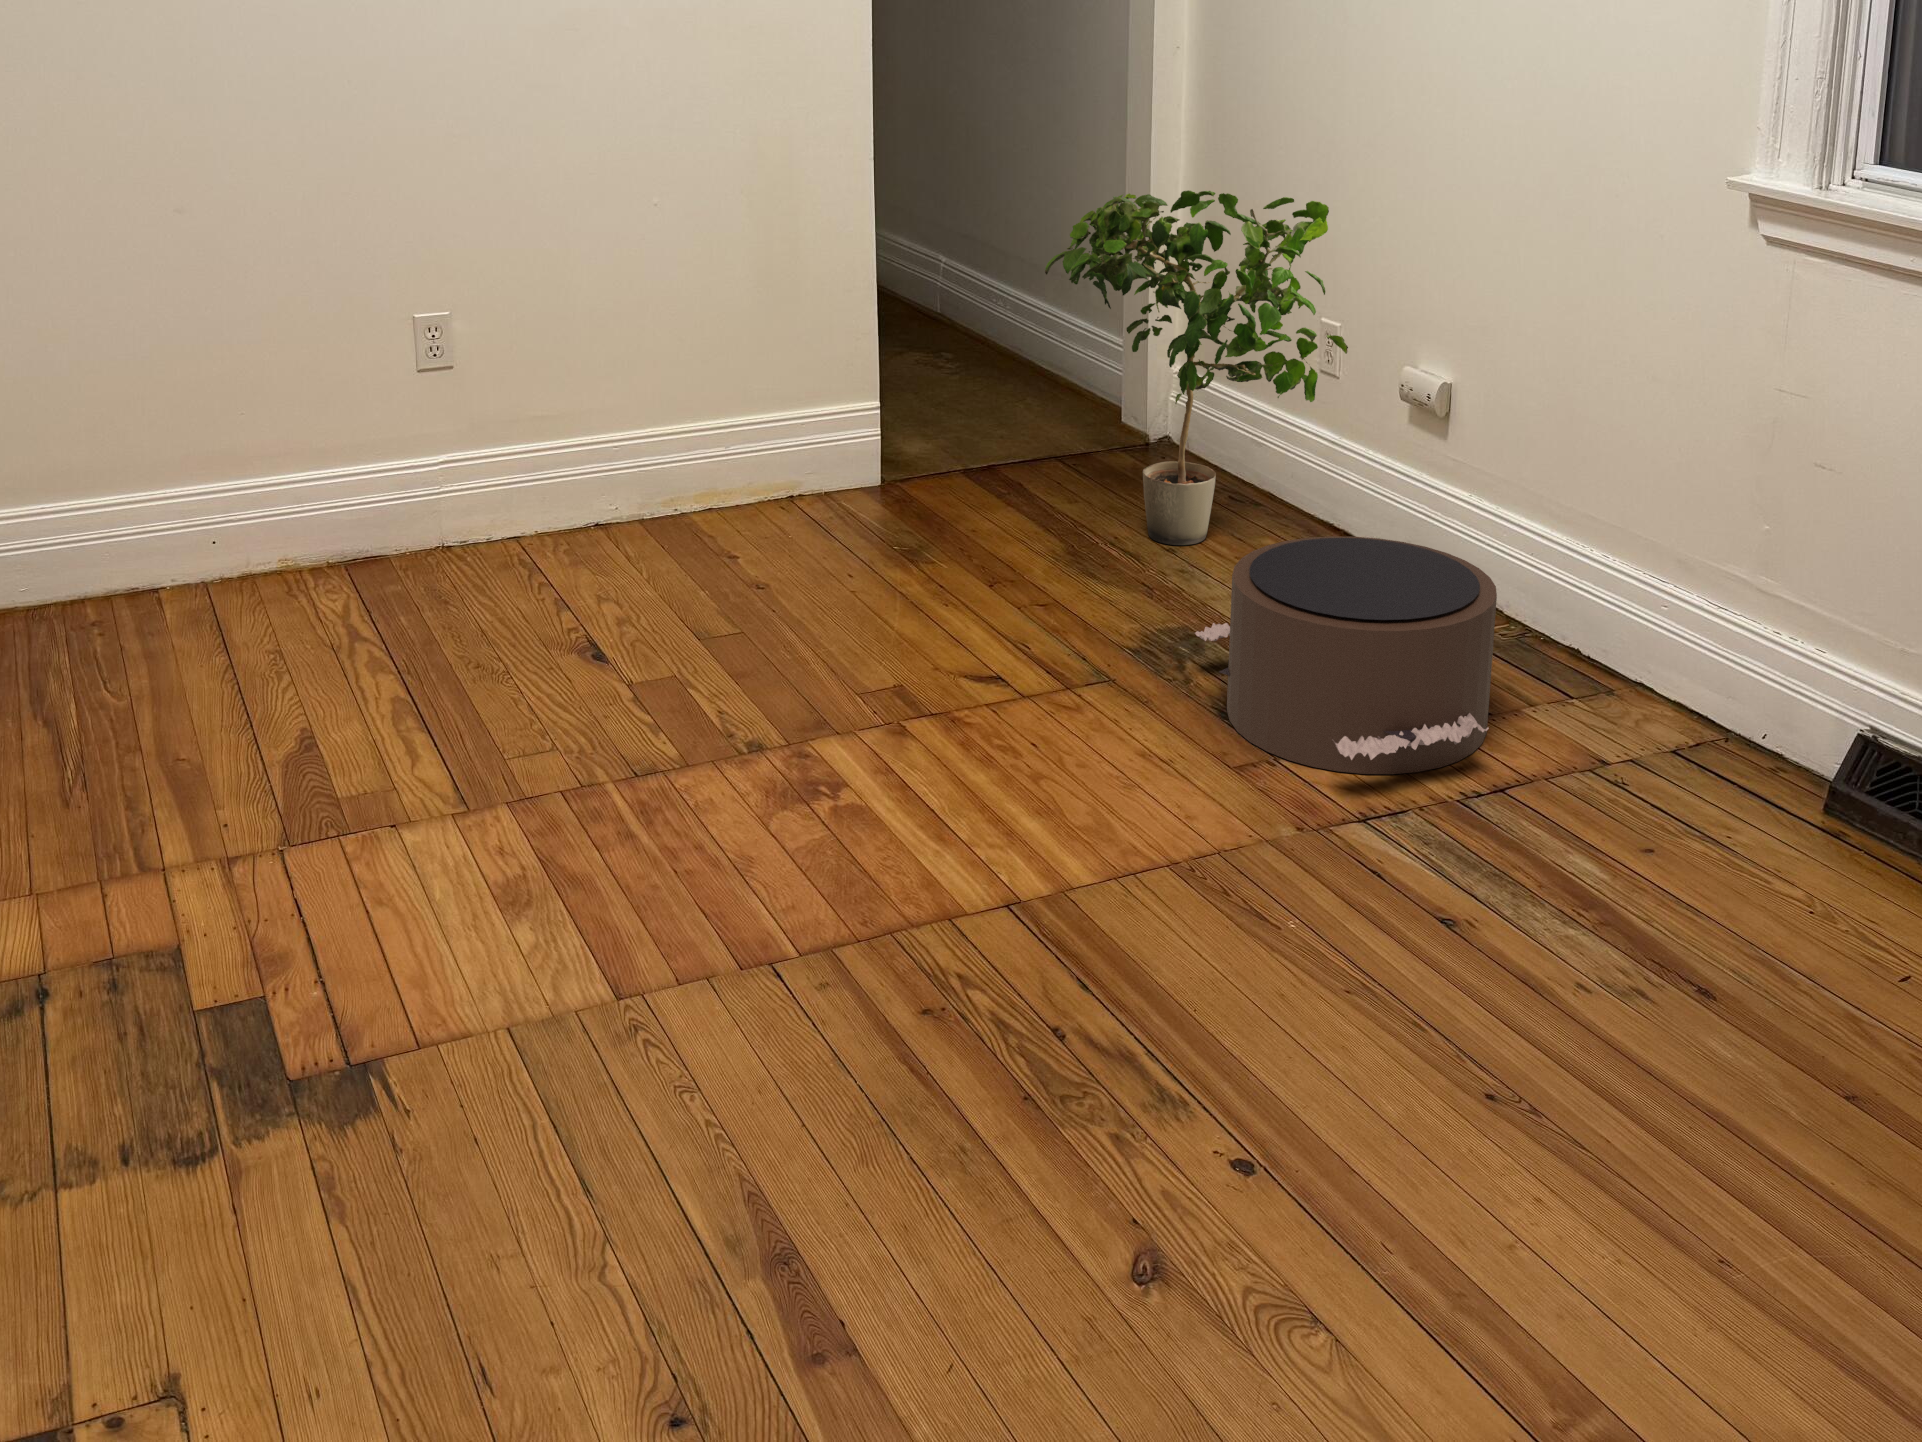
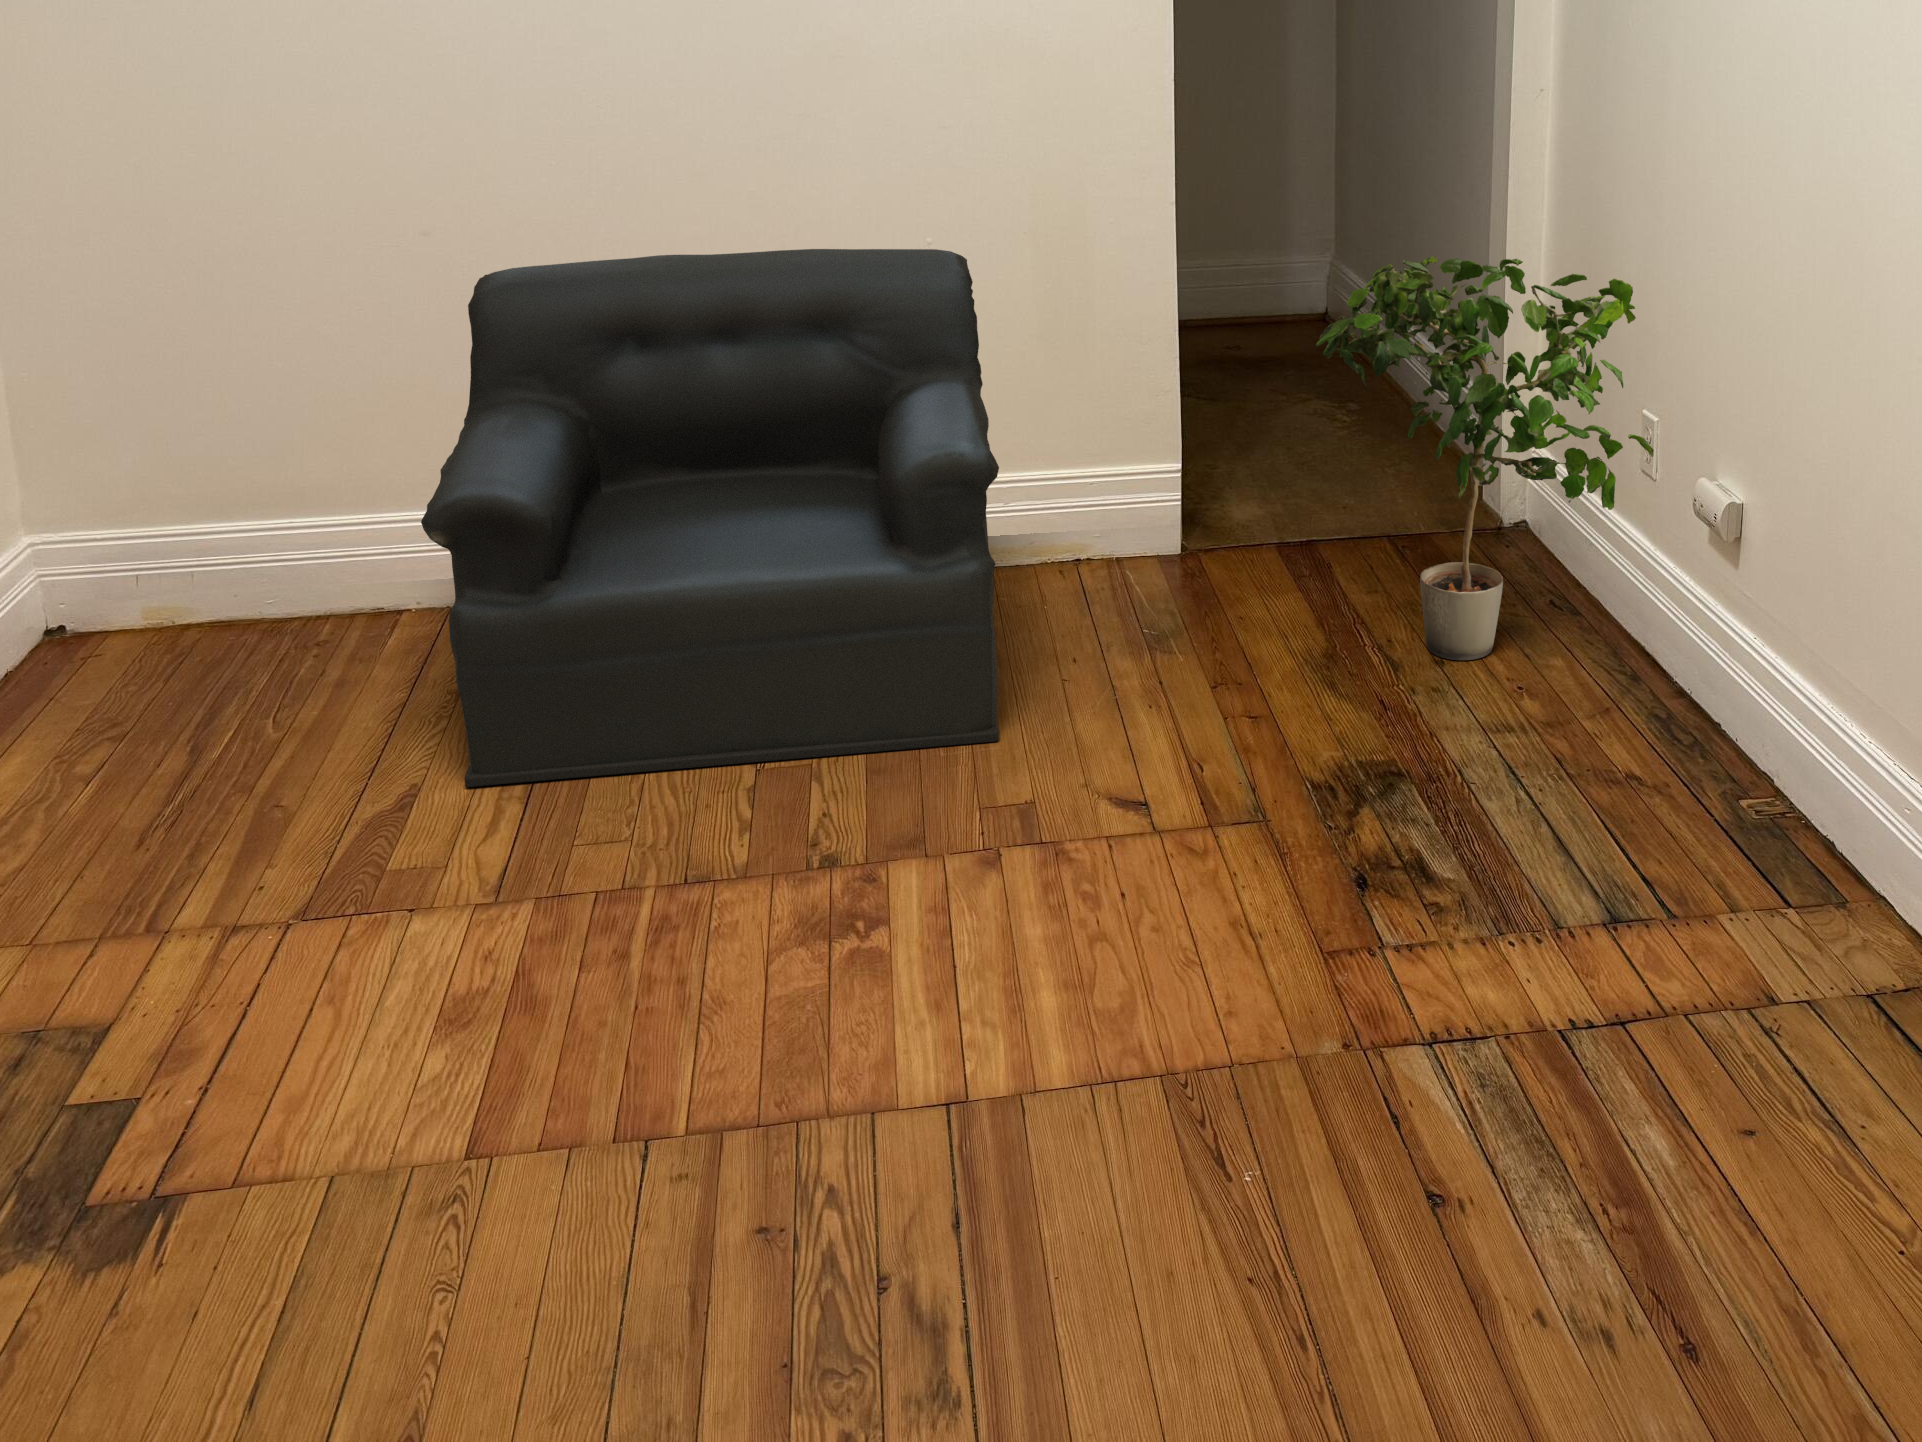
armchair: none [243,207,832,725] -> present [421,249,999,787]
pouf: present [1195,536,1497,774] -> none [1353,682,1671,985]

